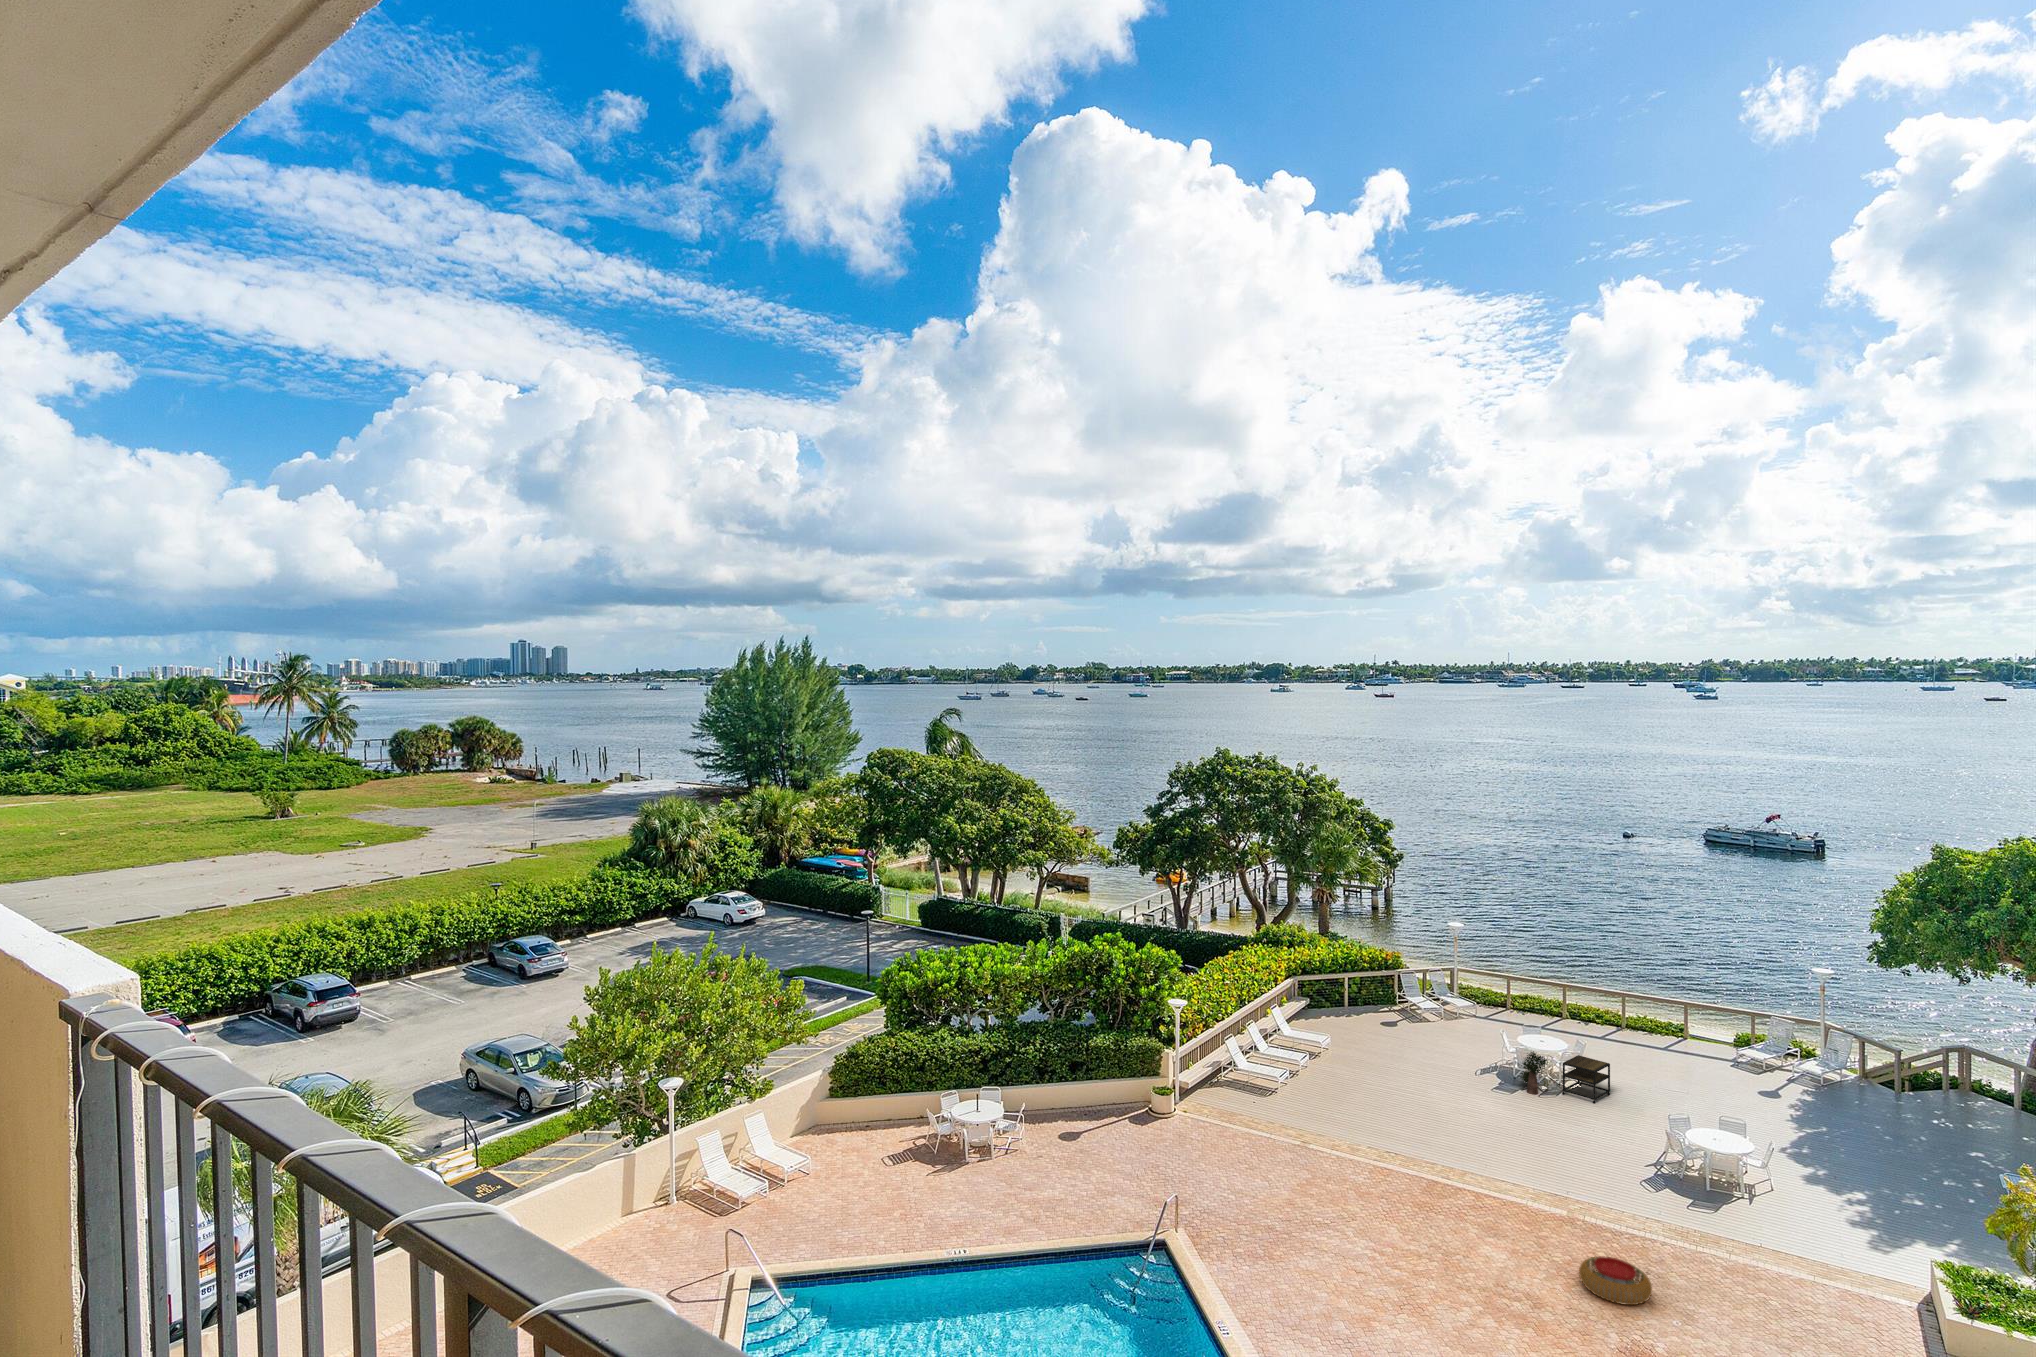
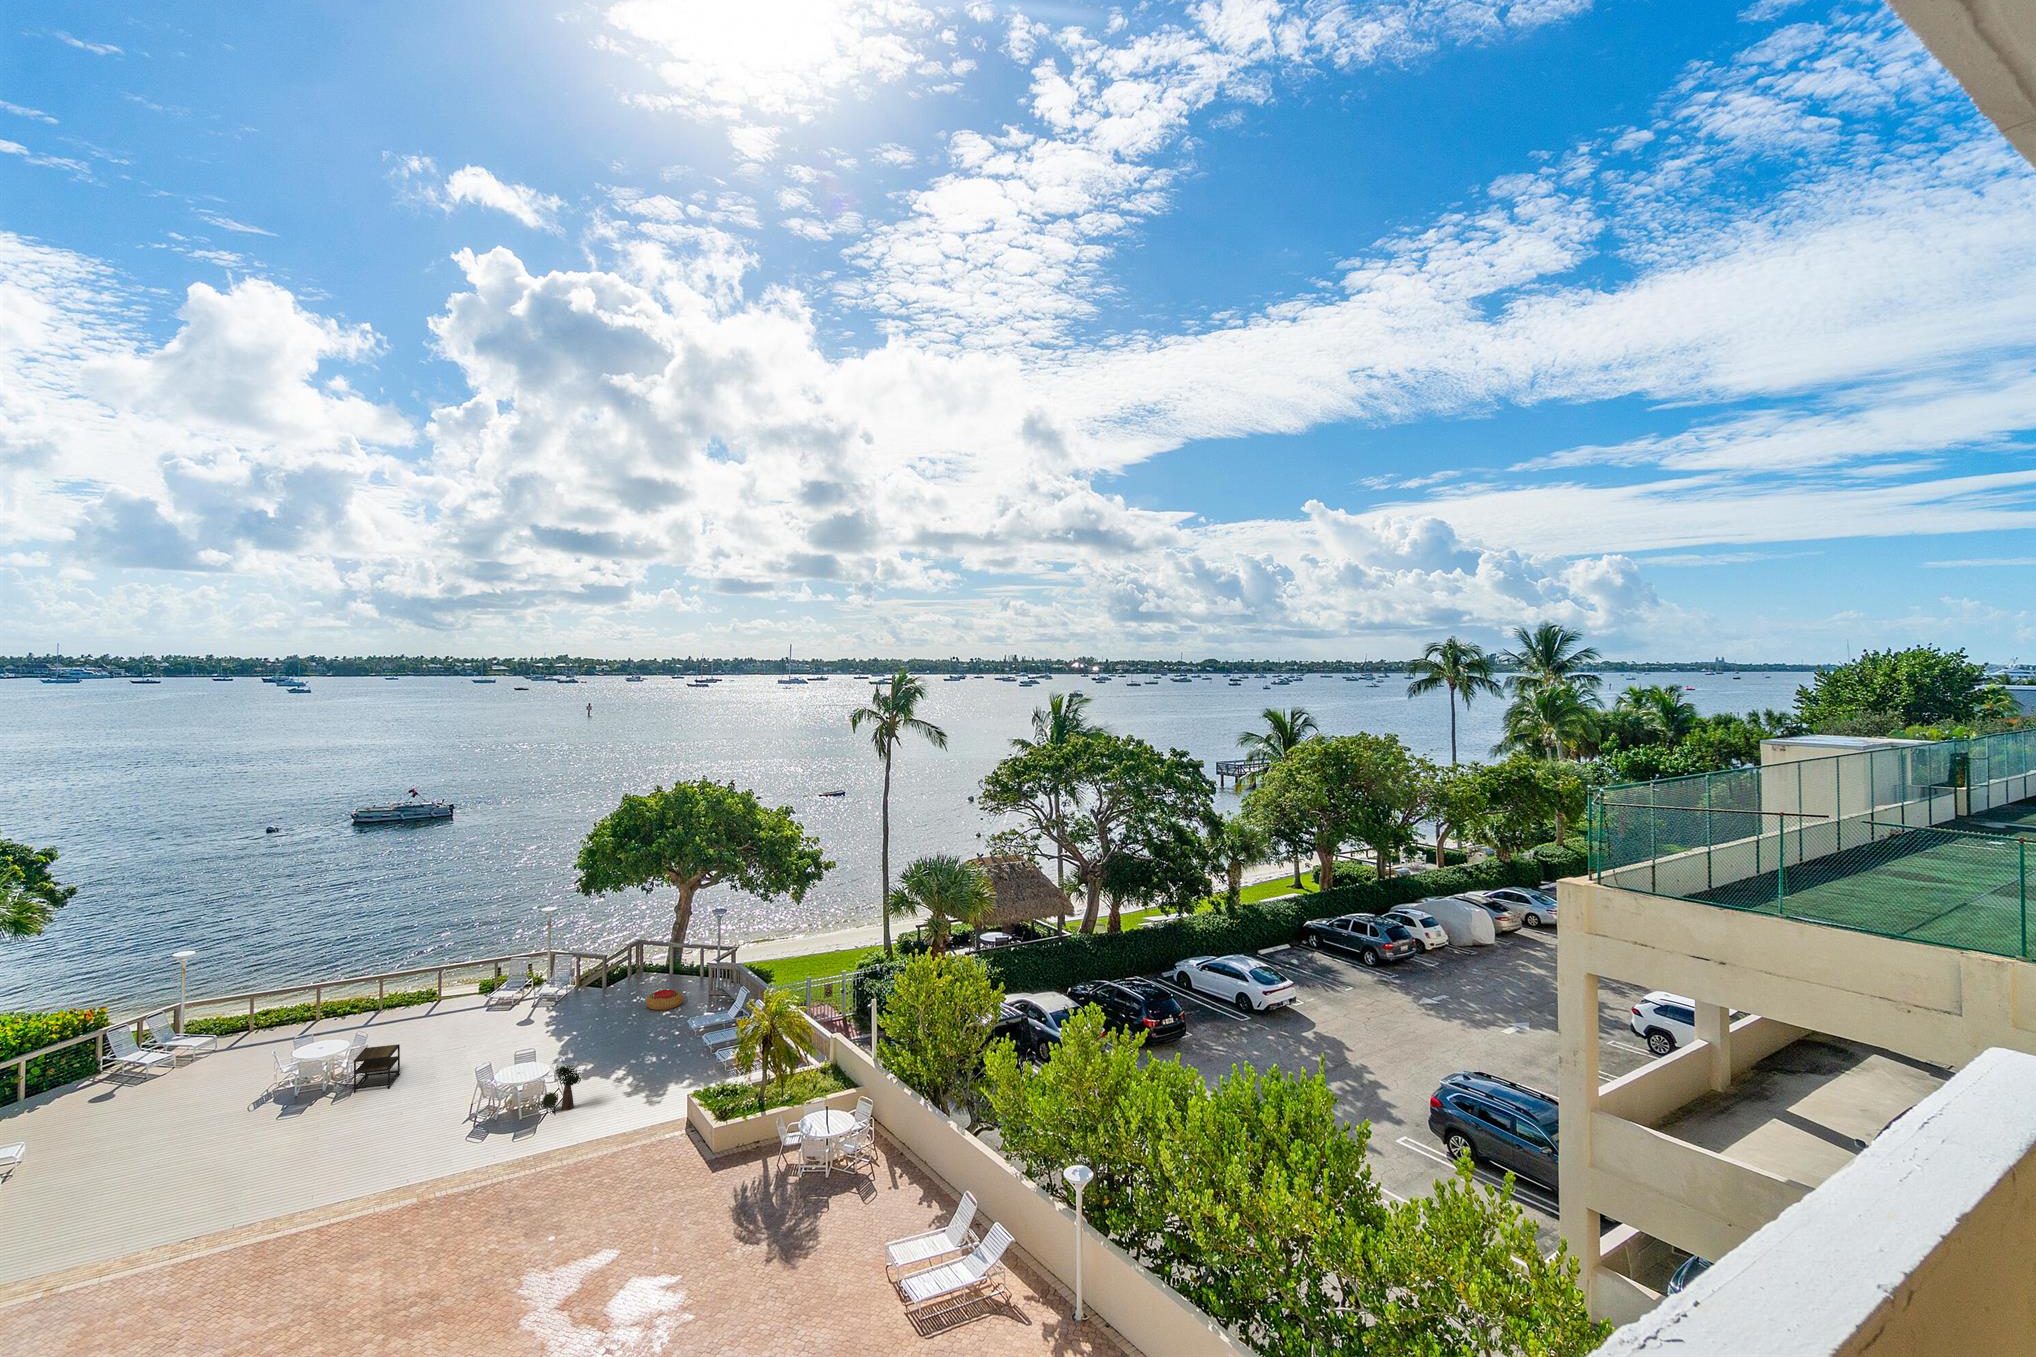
potted plant: present [1521,1051,1549,1094] -> present [541,1066,581,1111]
pouf: present [1579,1256,1652,1305] -> present [646,990,683,1010]

